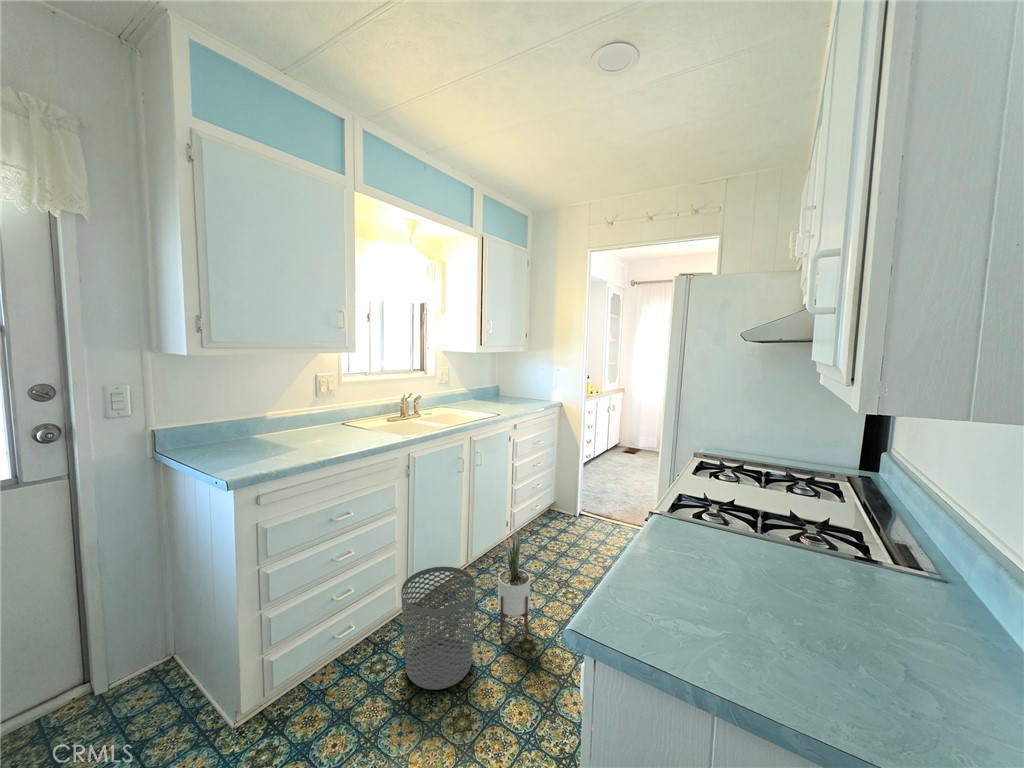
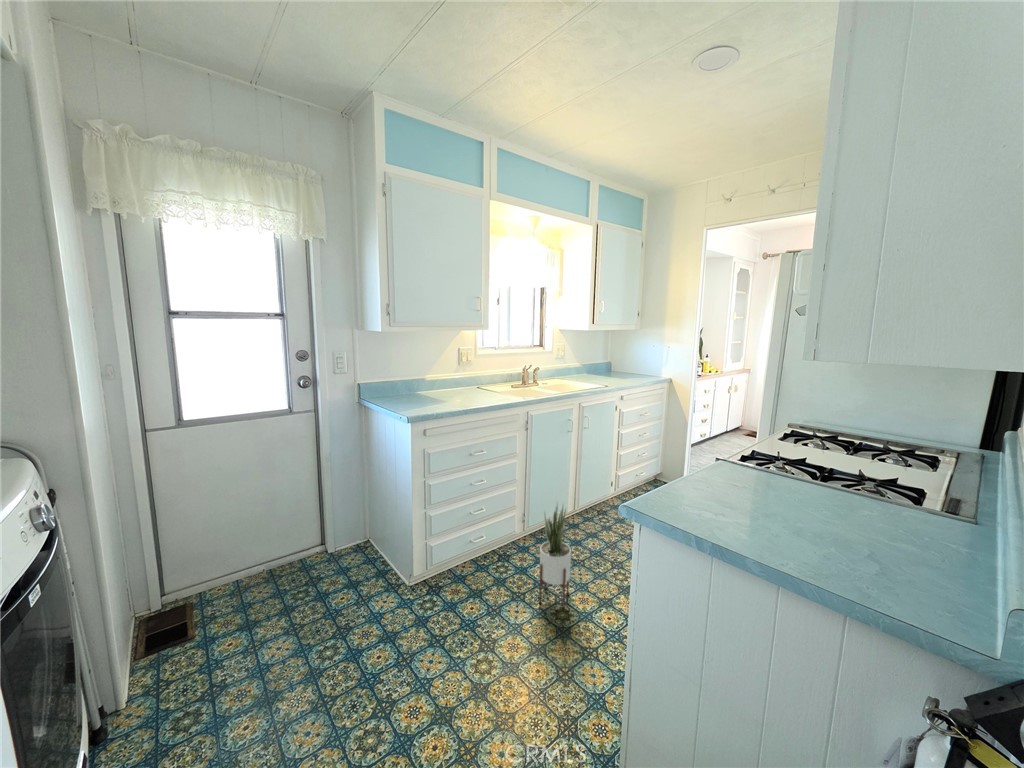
waste bin: present [401,567,476,690] -> none [445,528,512,634]

